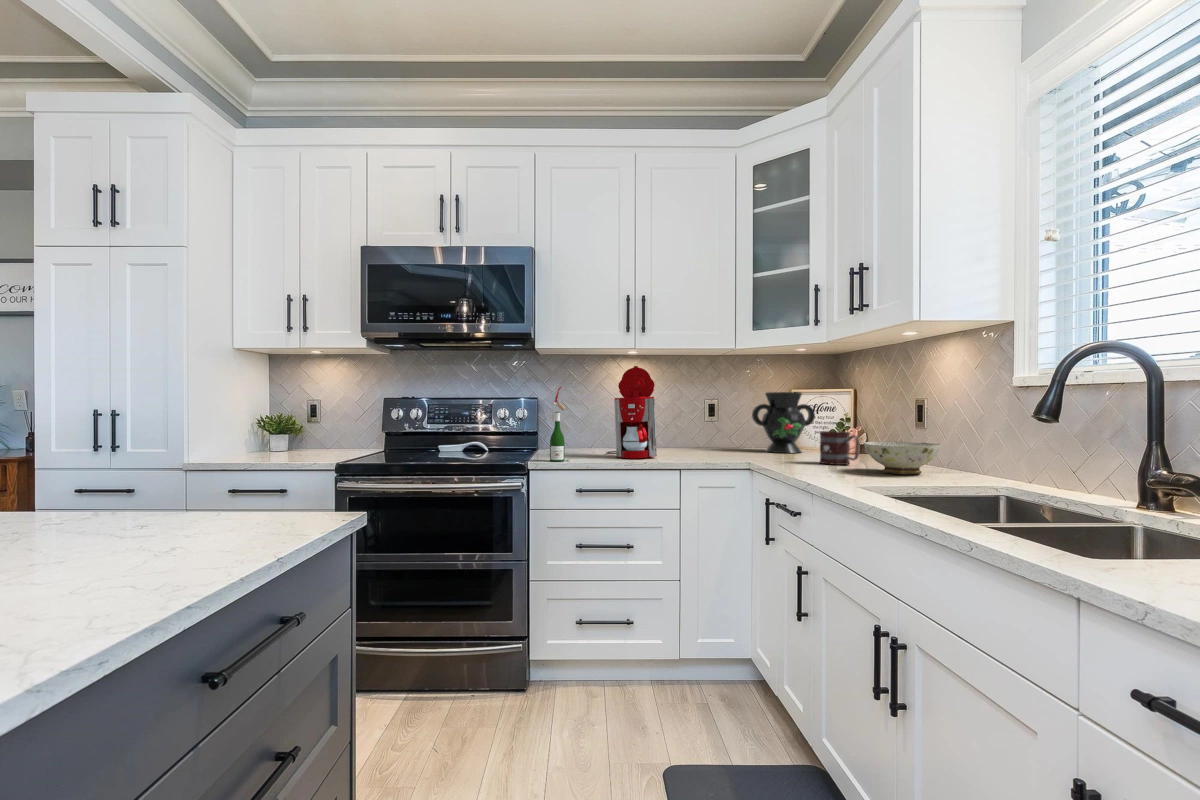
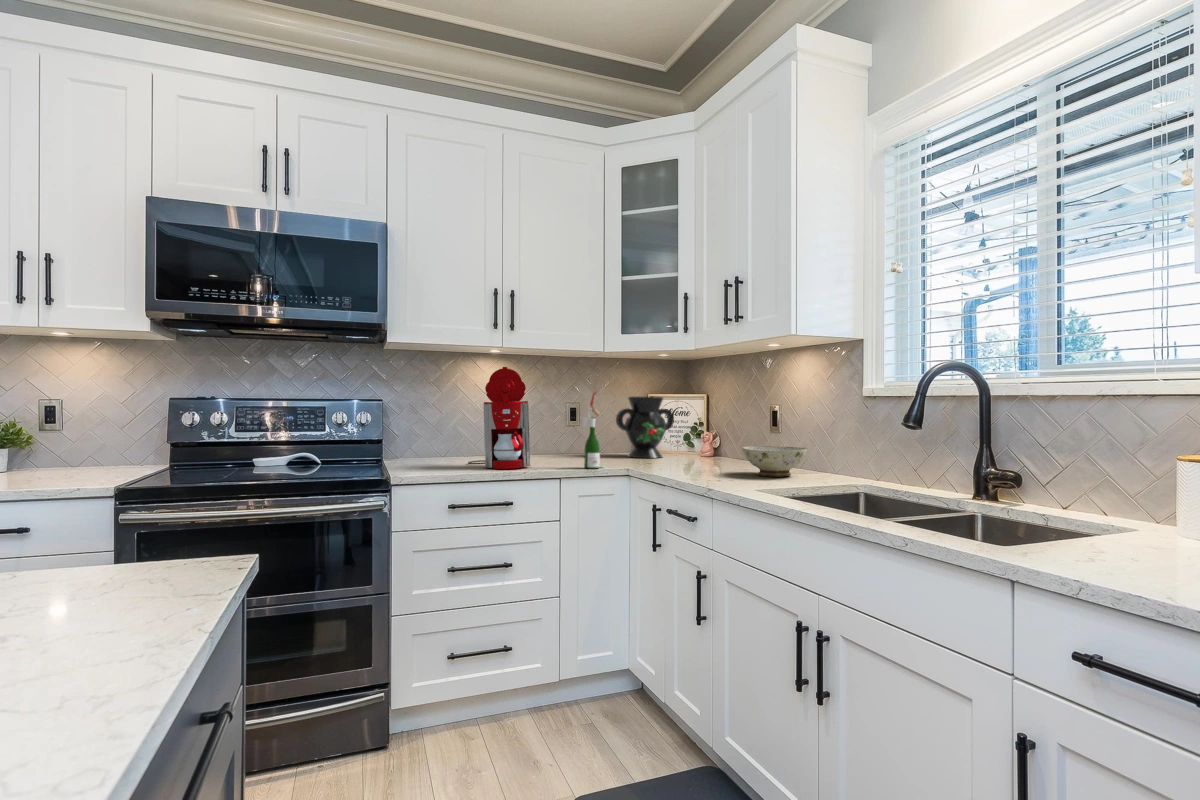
wine bottle: present [549,387,571,461] -> present [582,392,604,469]
mug: present [820,431,860,465] -> none [694,437,732,469]

